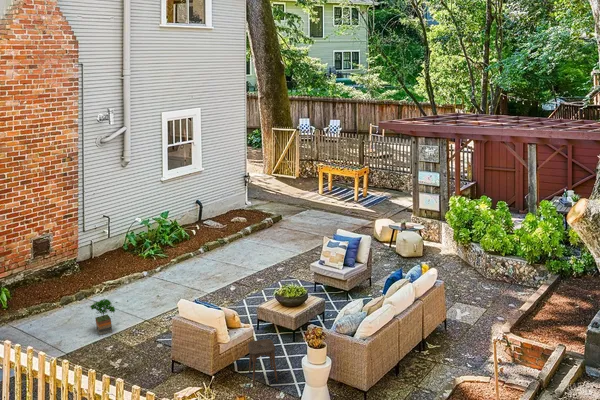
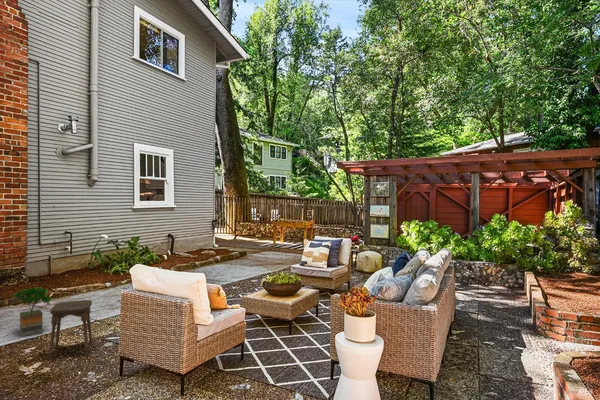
stool: present [248,339,278,385] -> present [49,300,92,360]

